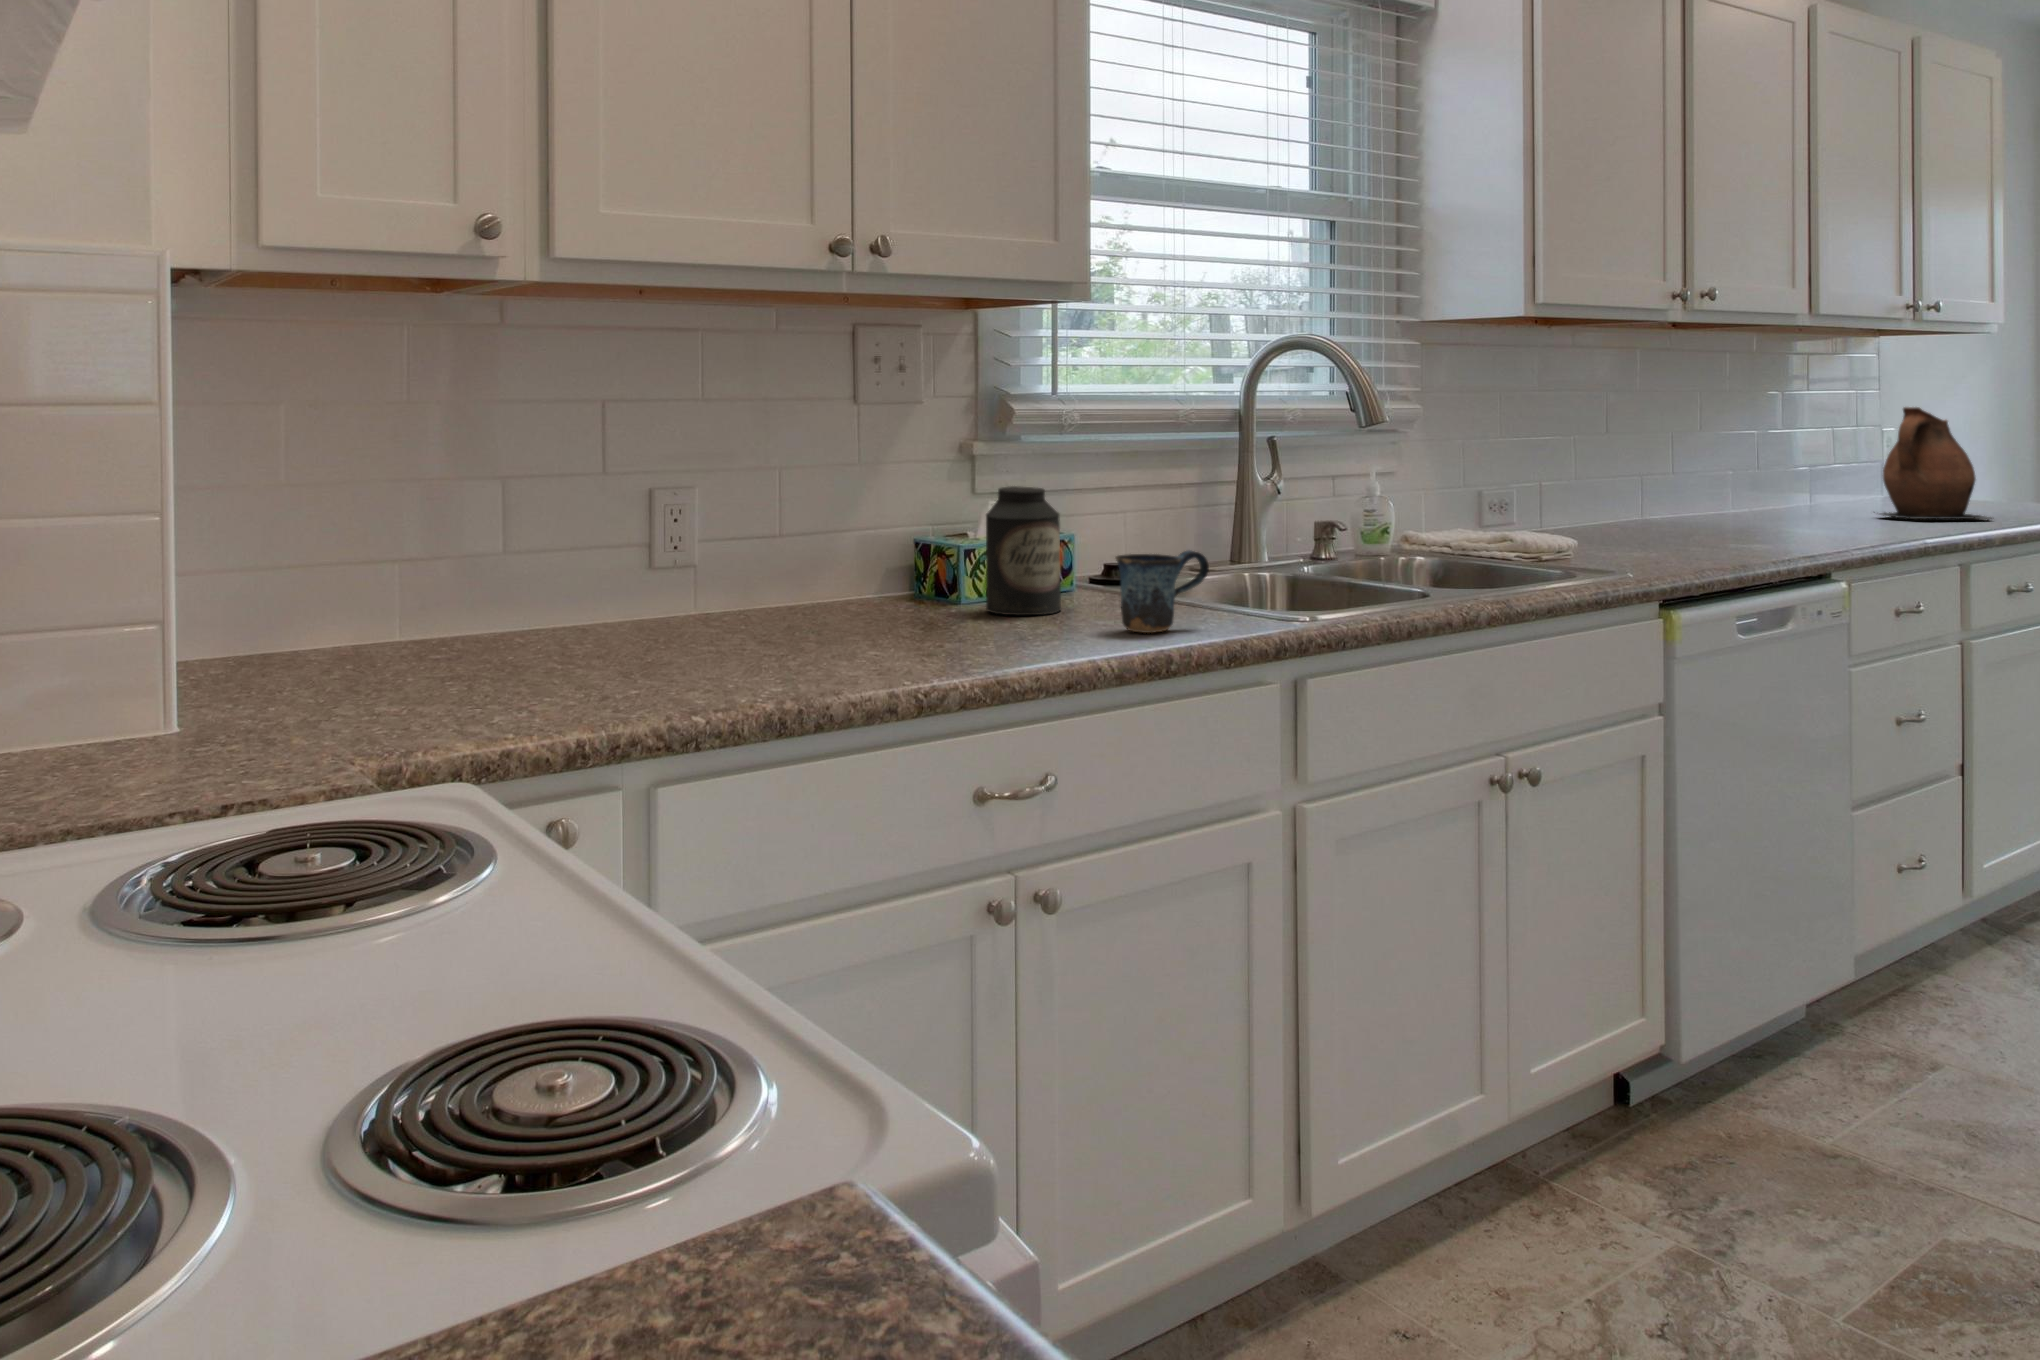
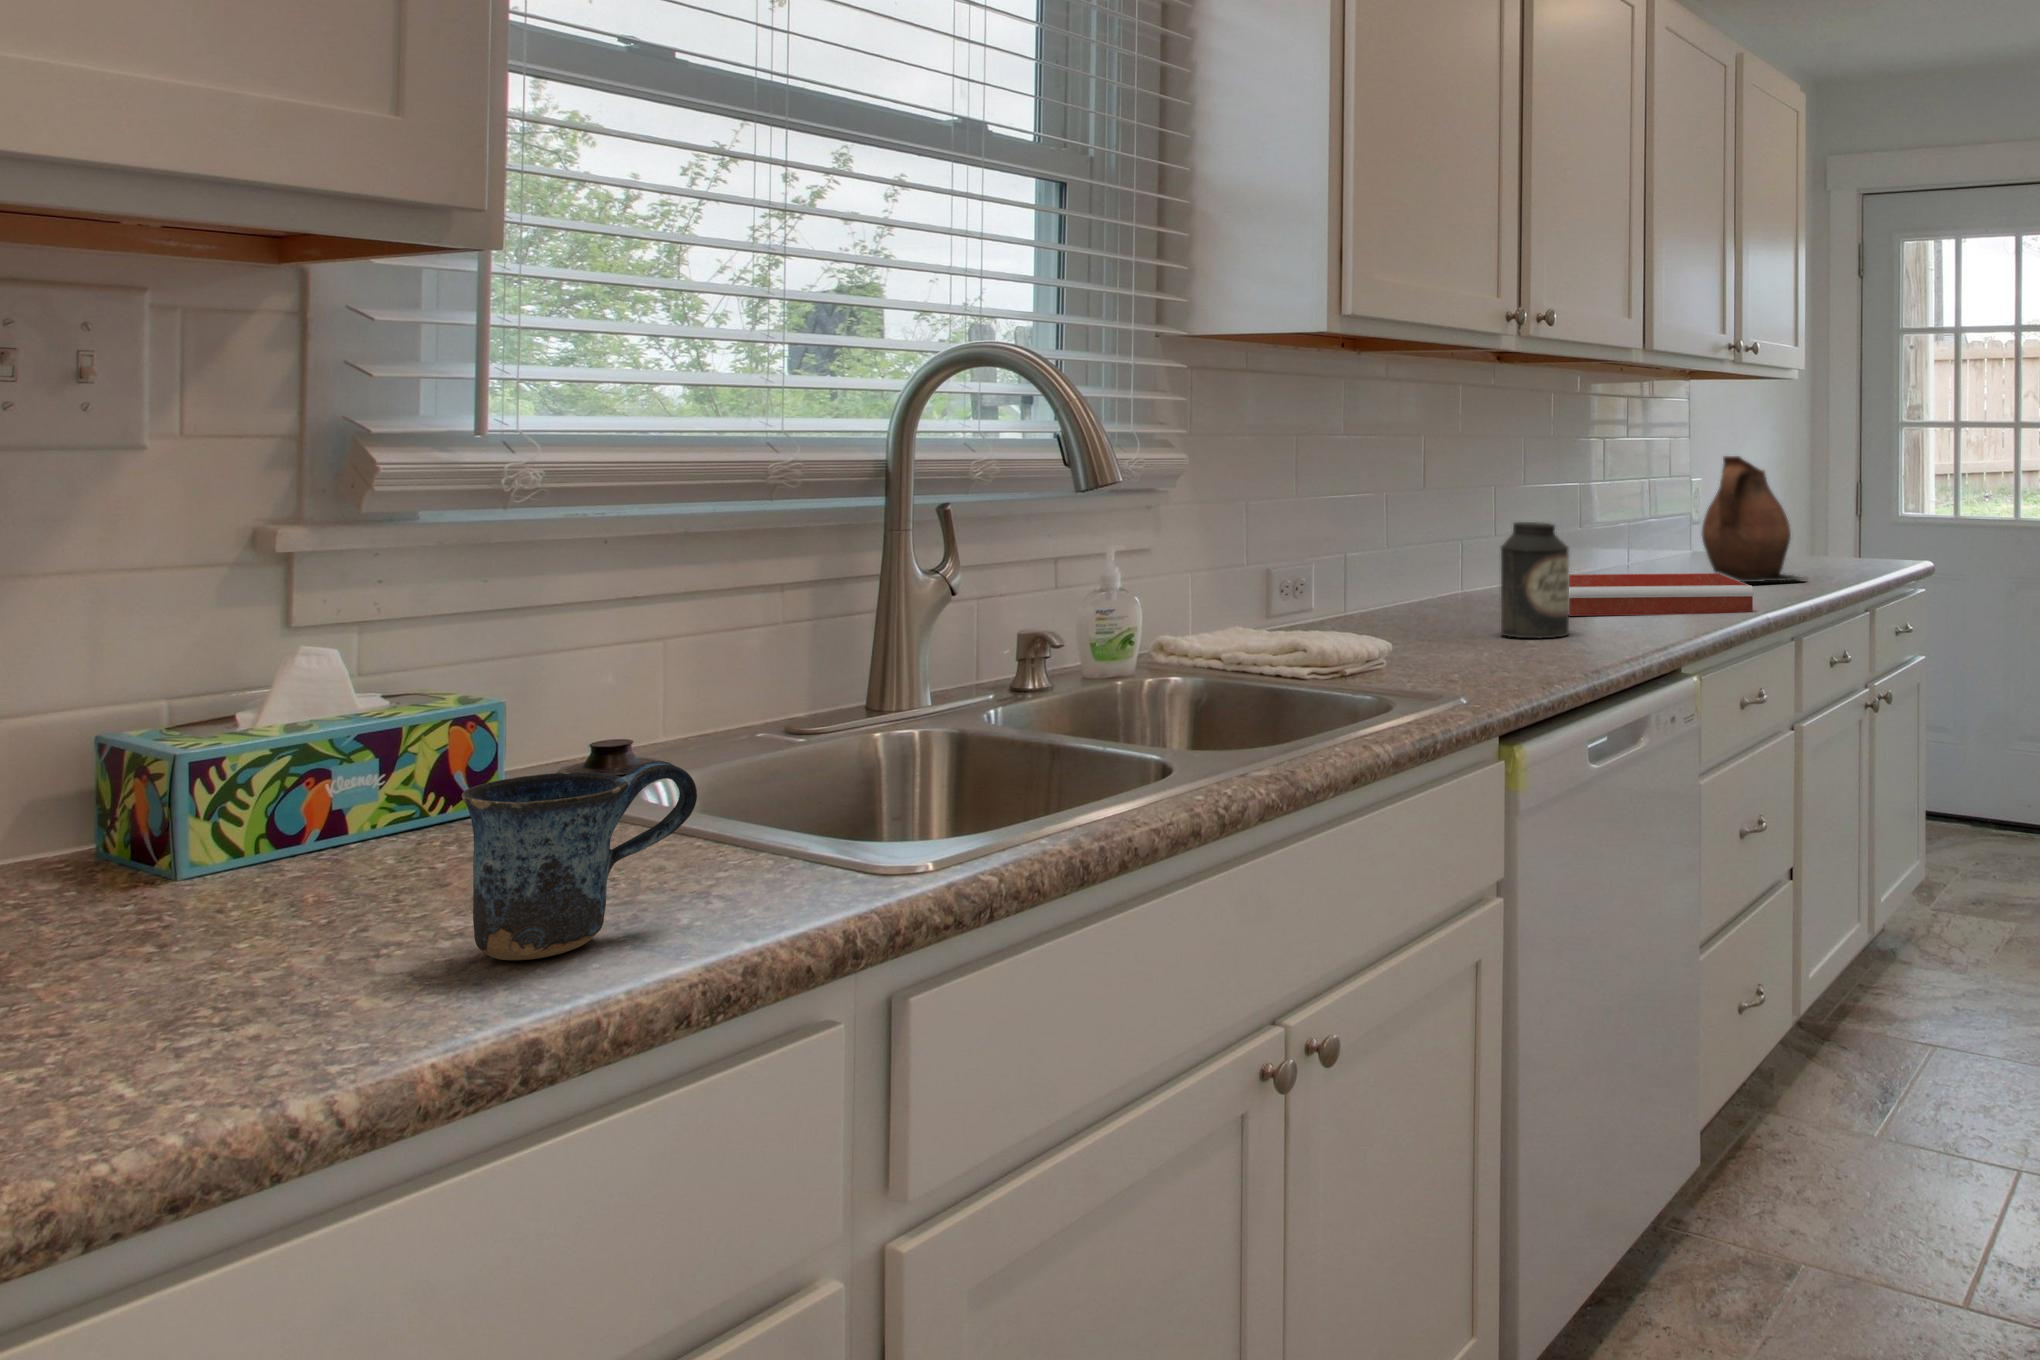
canister: present [986,486,1061,615] -> present [1500,522,1569,638]
tray: none [1724,505,1915,540] -> present [1569,573,1754,616]

